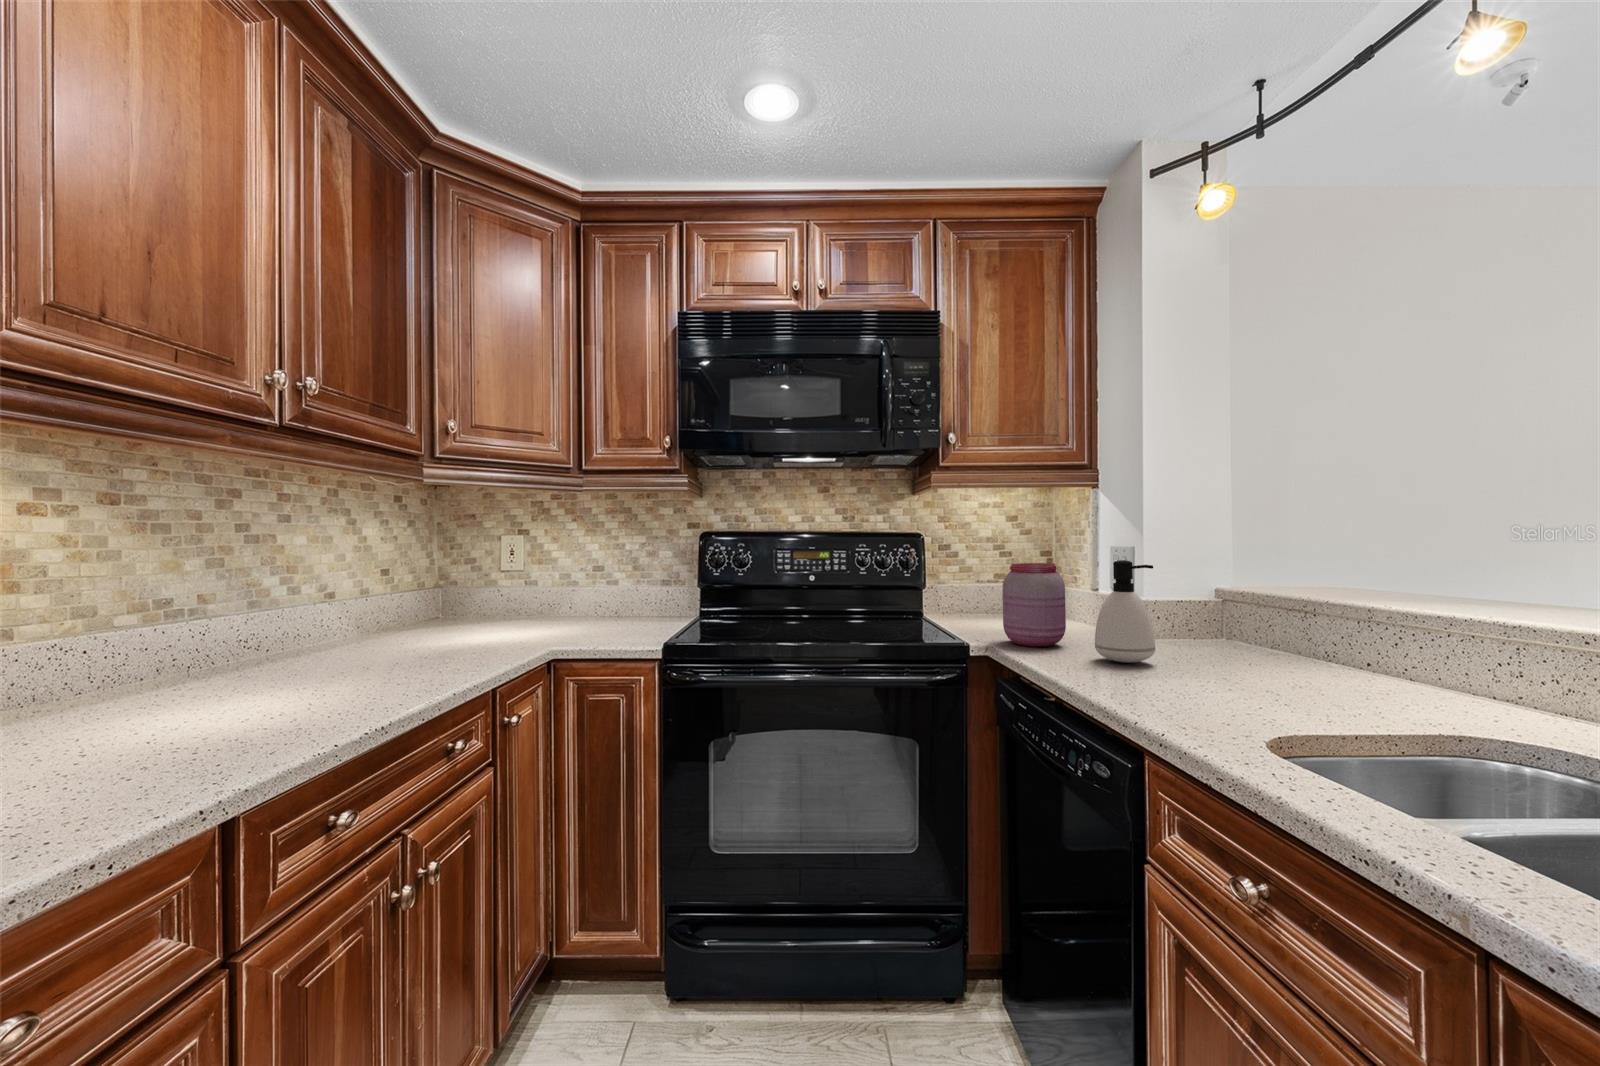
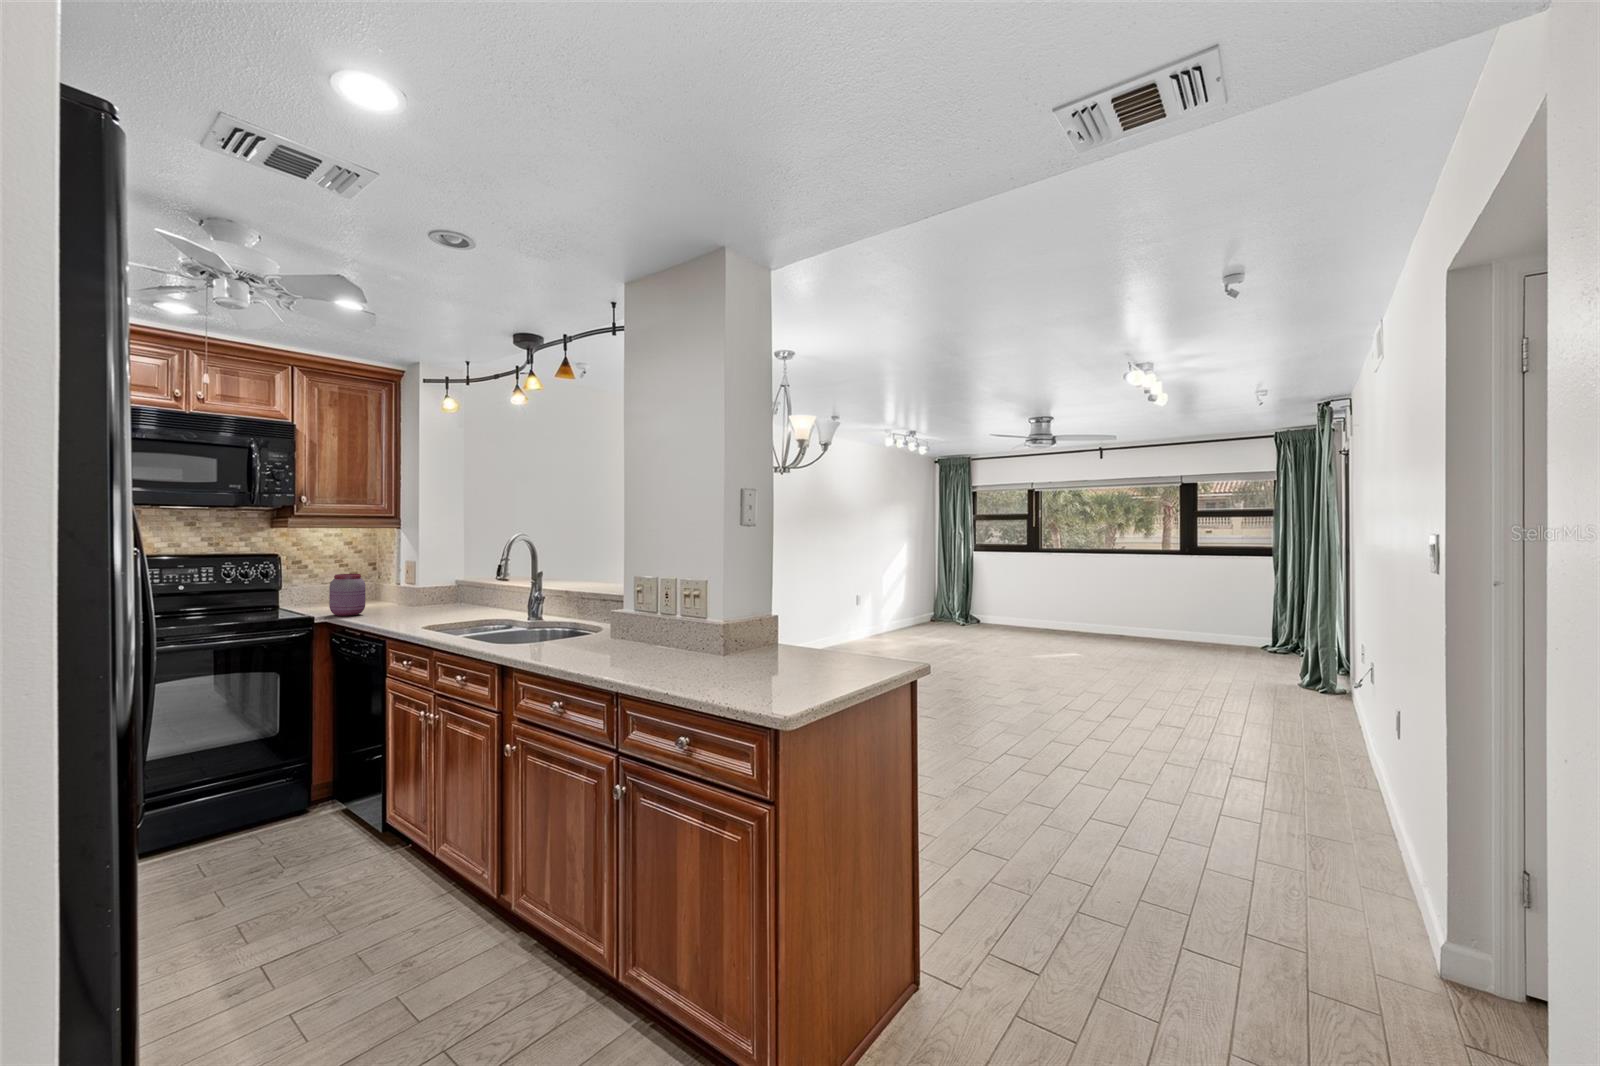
soap dispenser: present [1095,560,1155,663] -> none [375,573,403,618]

